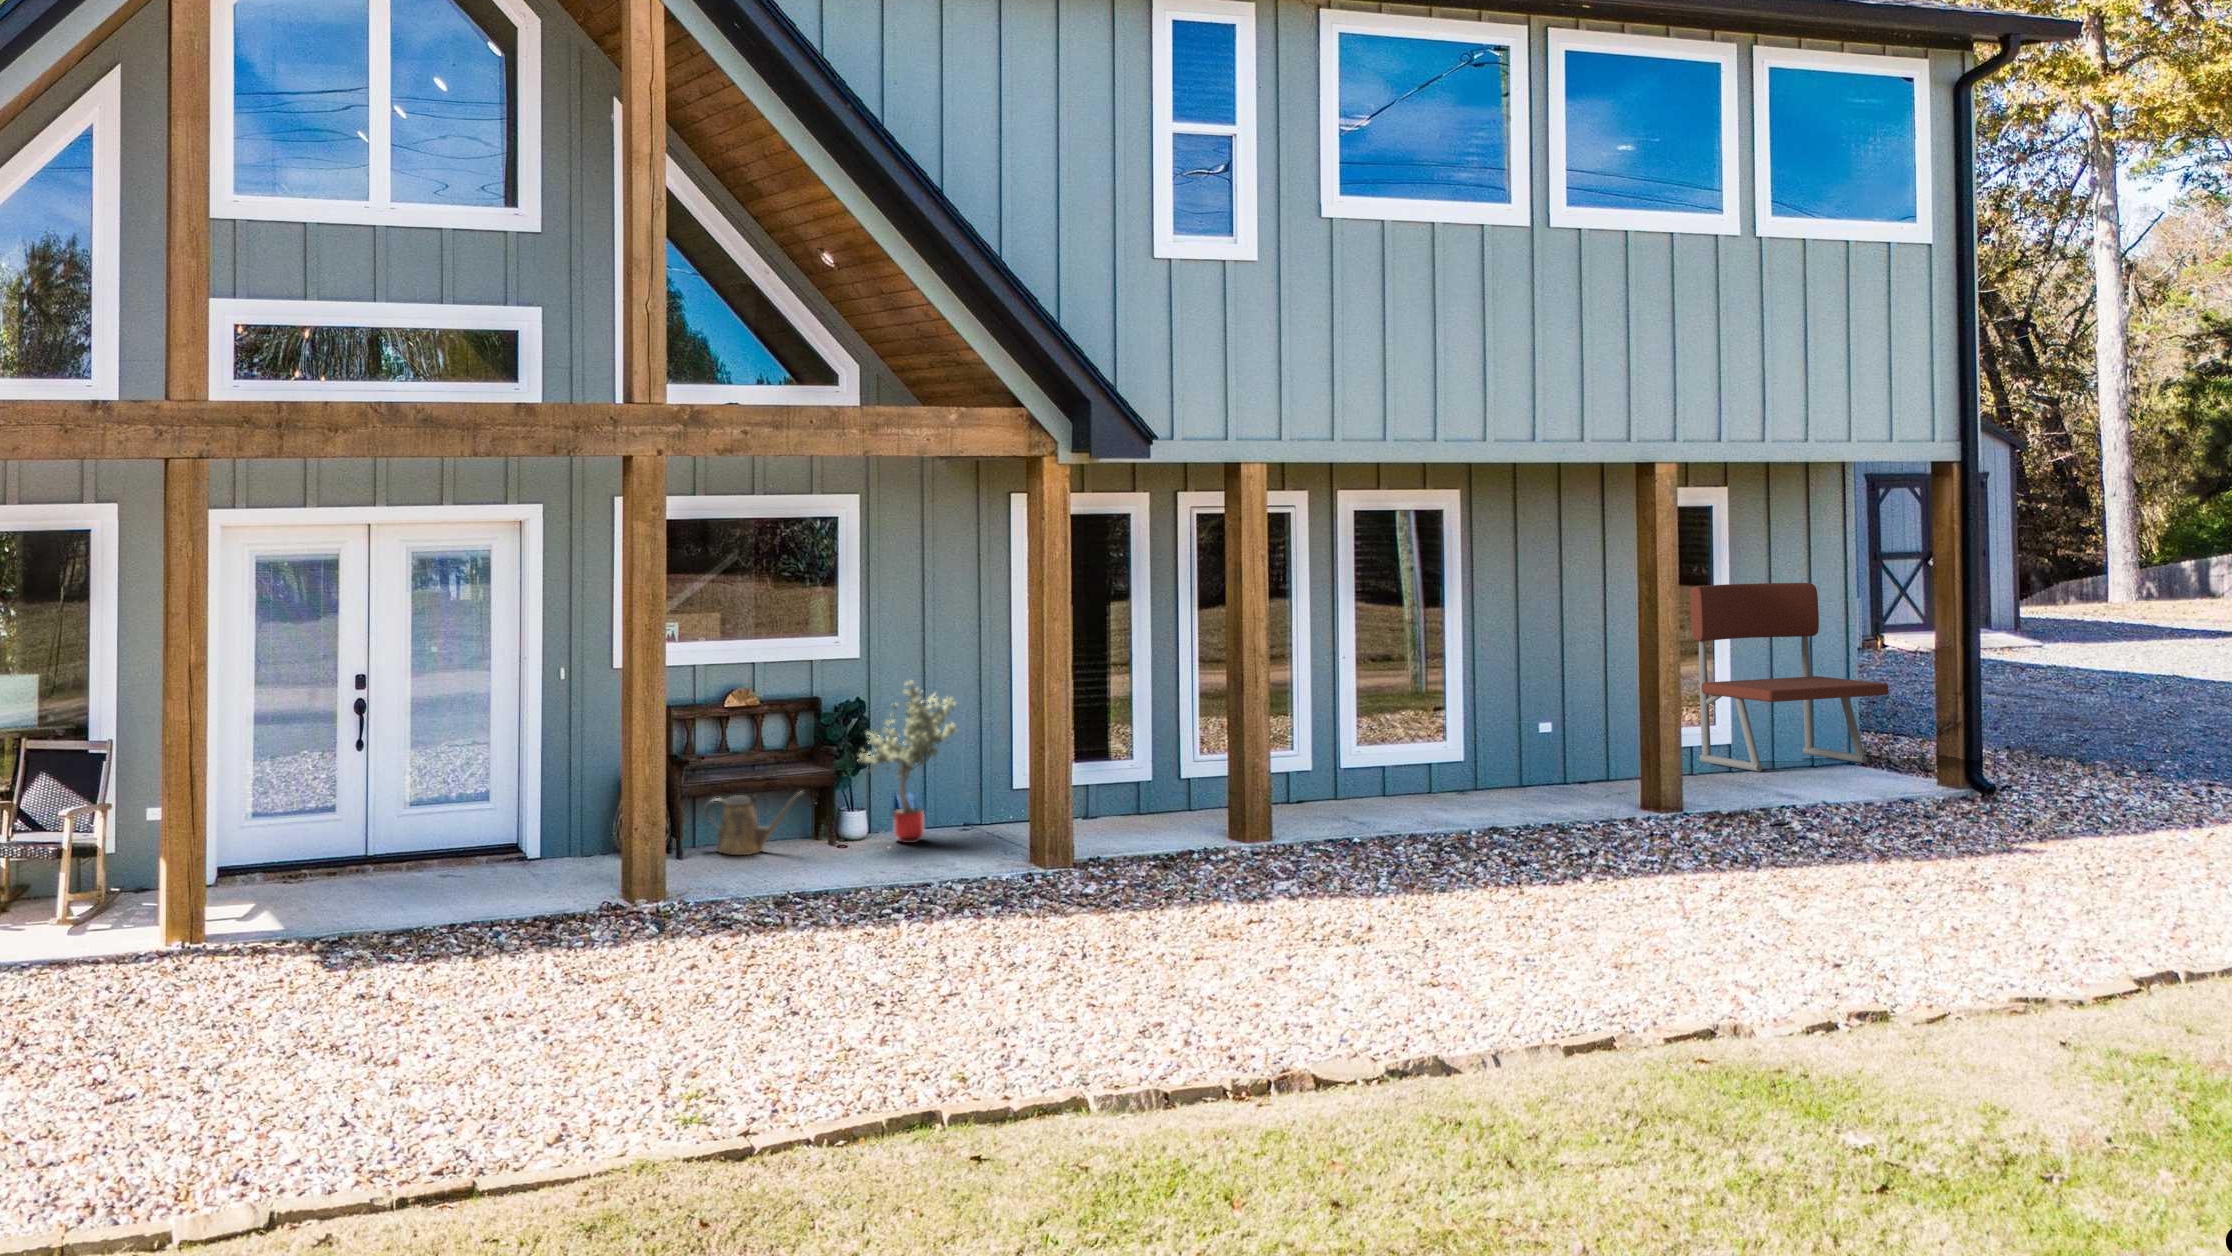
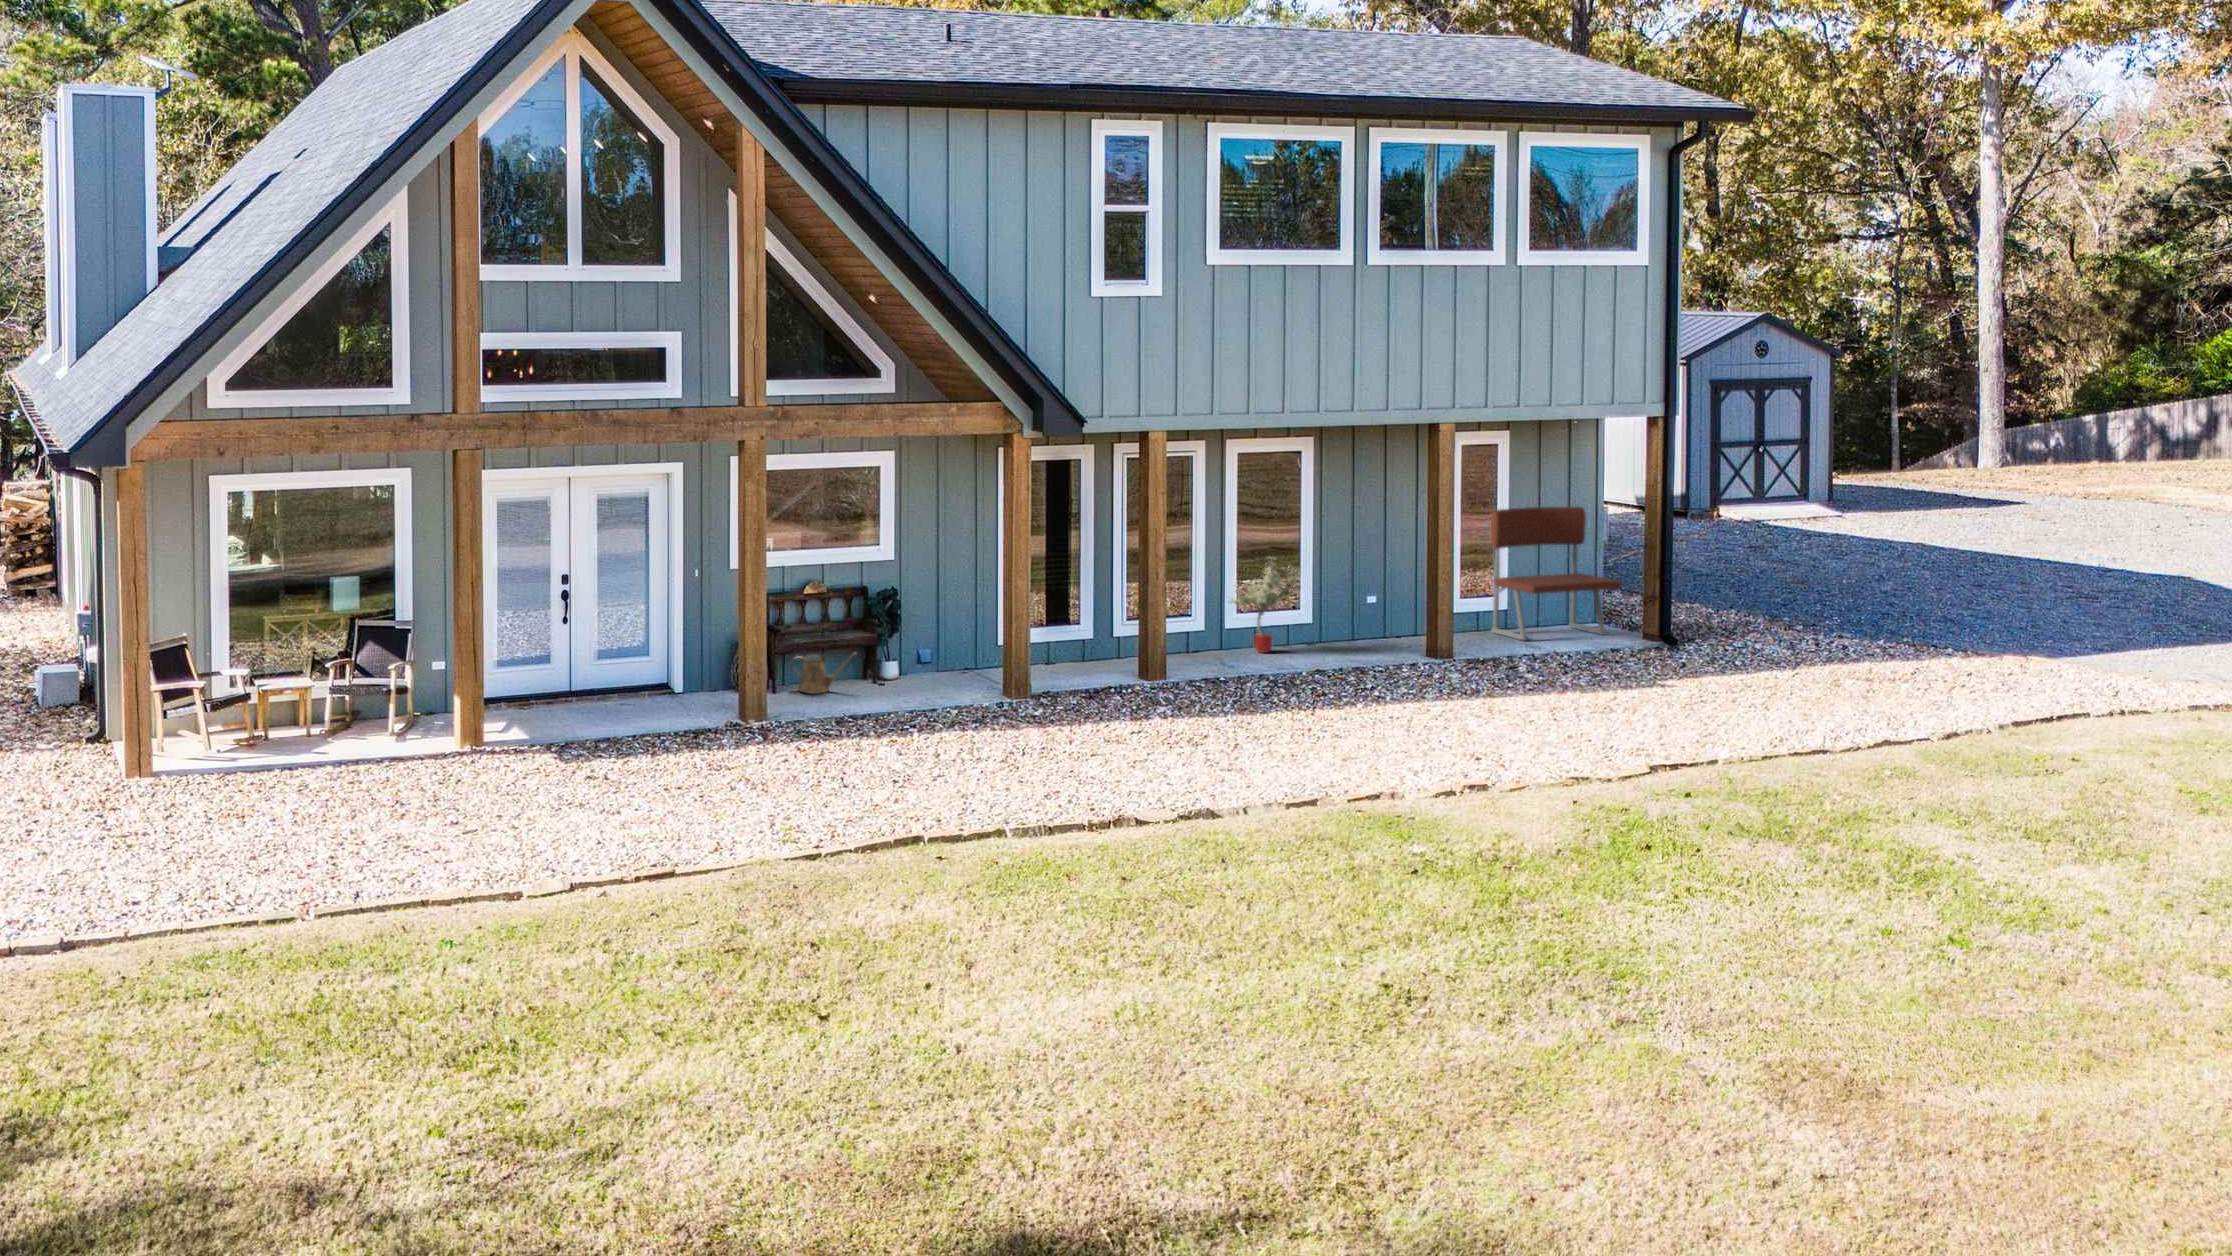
potted tree: present [859,679,957,843] -> present [1227,558,1301,653]

